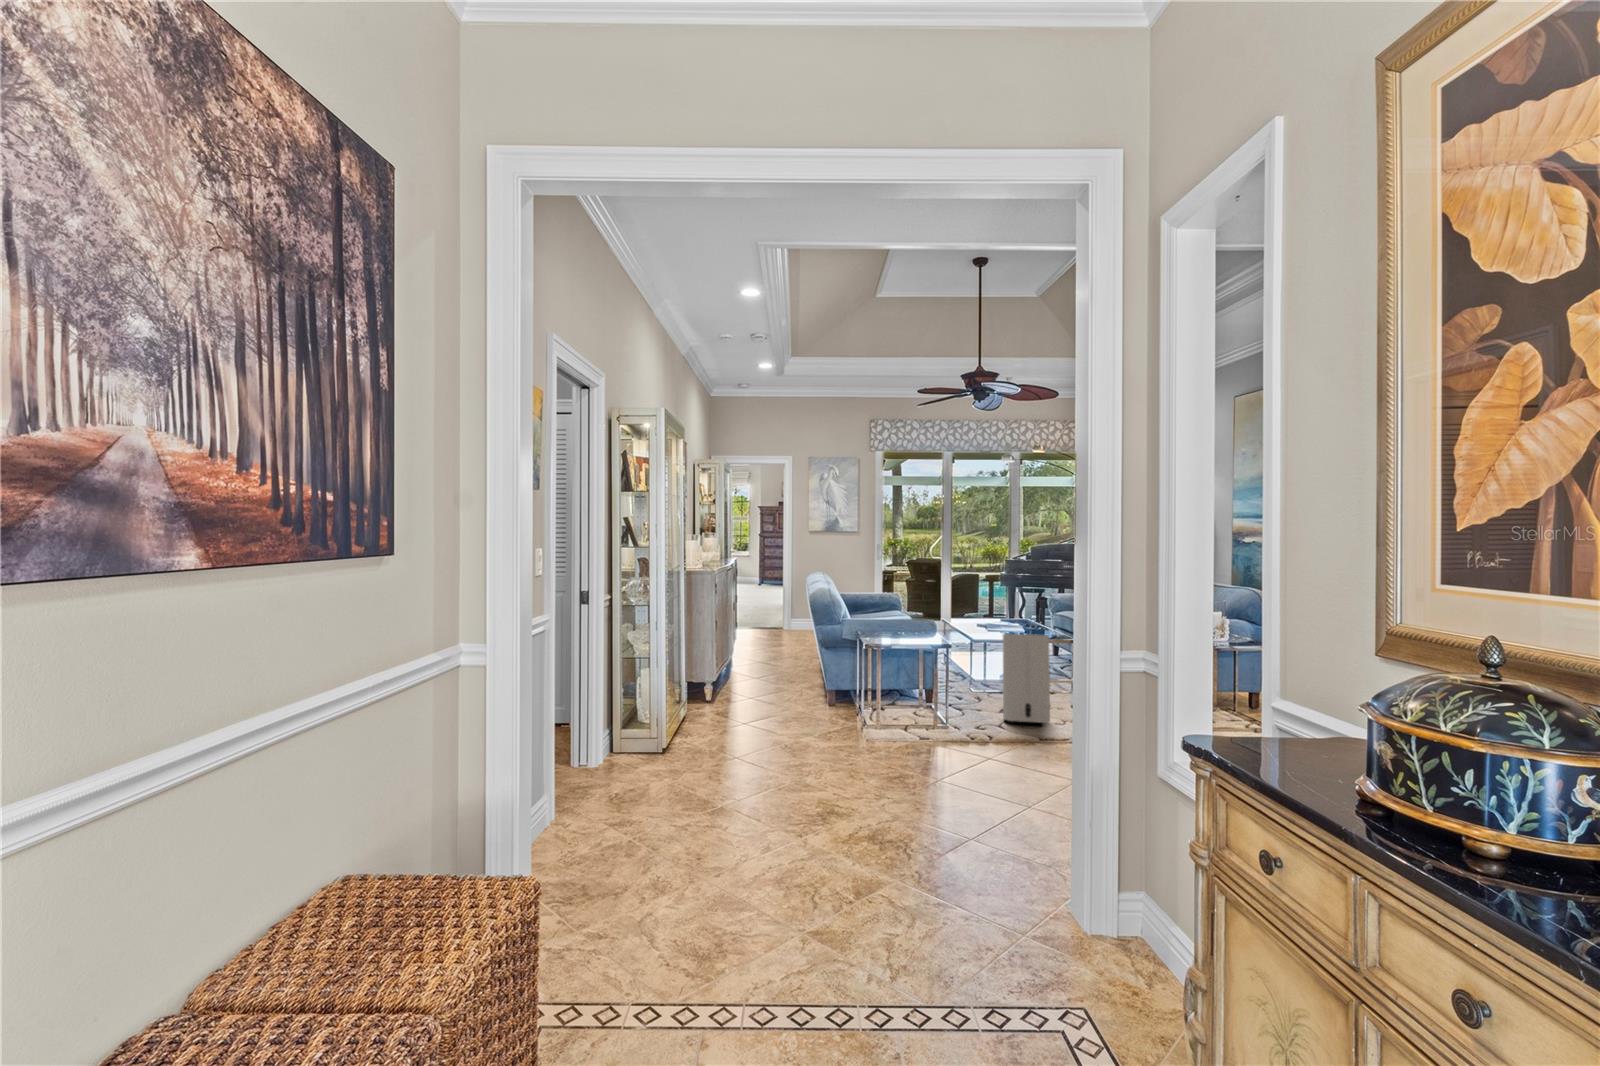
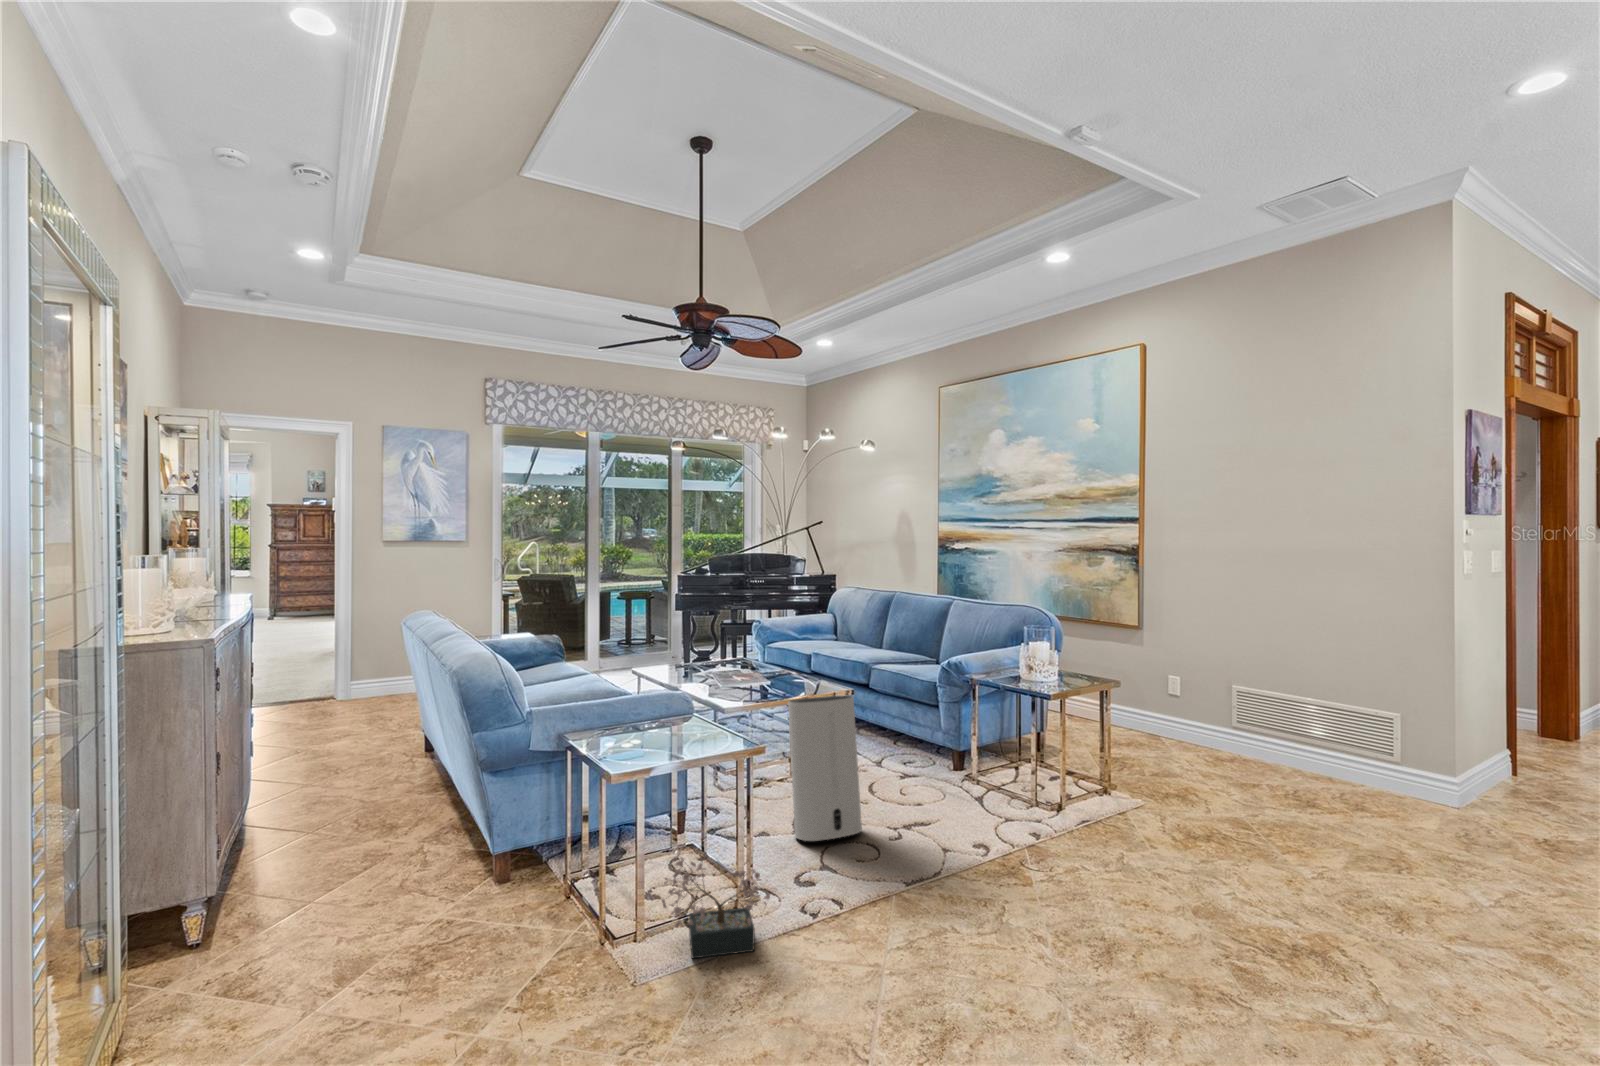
decorative plant: none [893,694,949,748] -> present [662,853,770,958]

